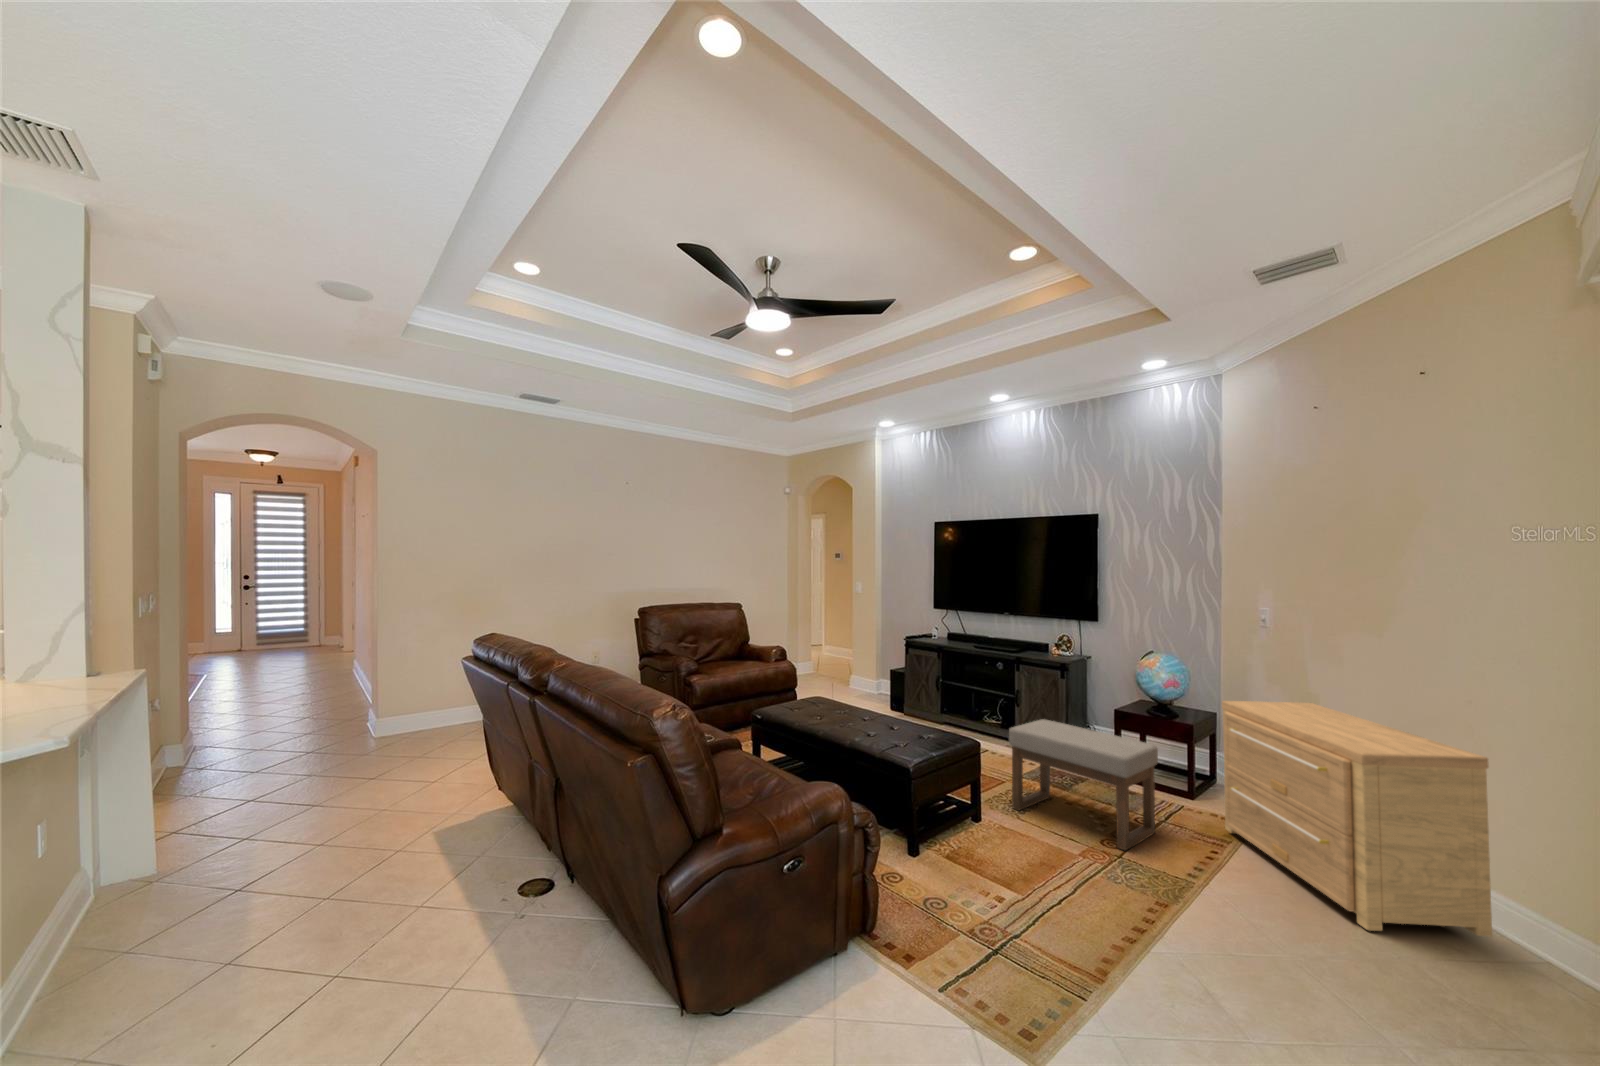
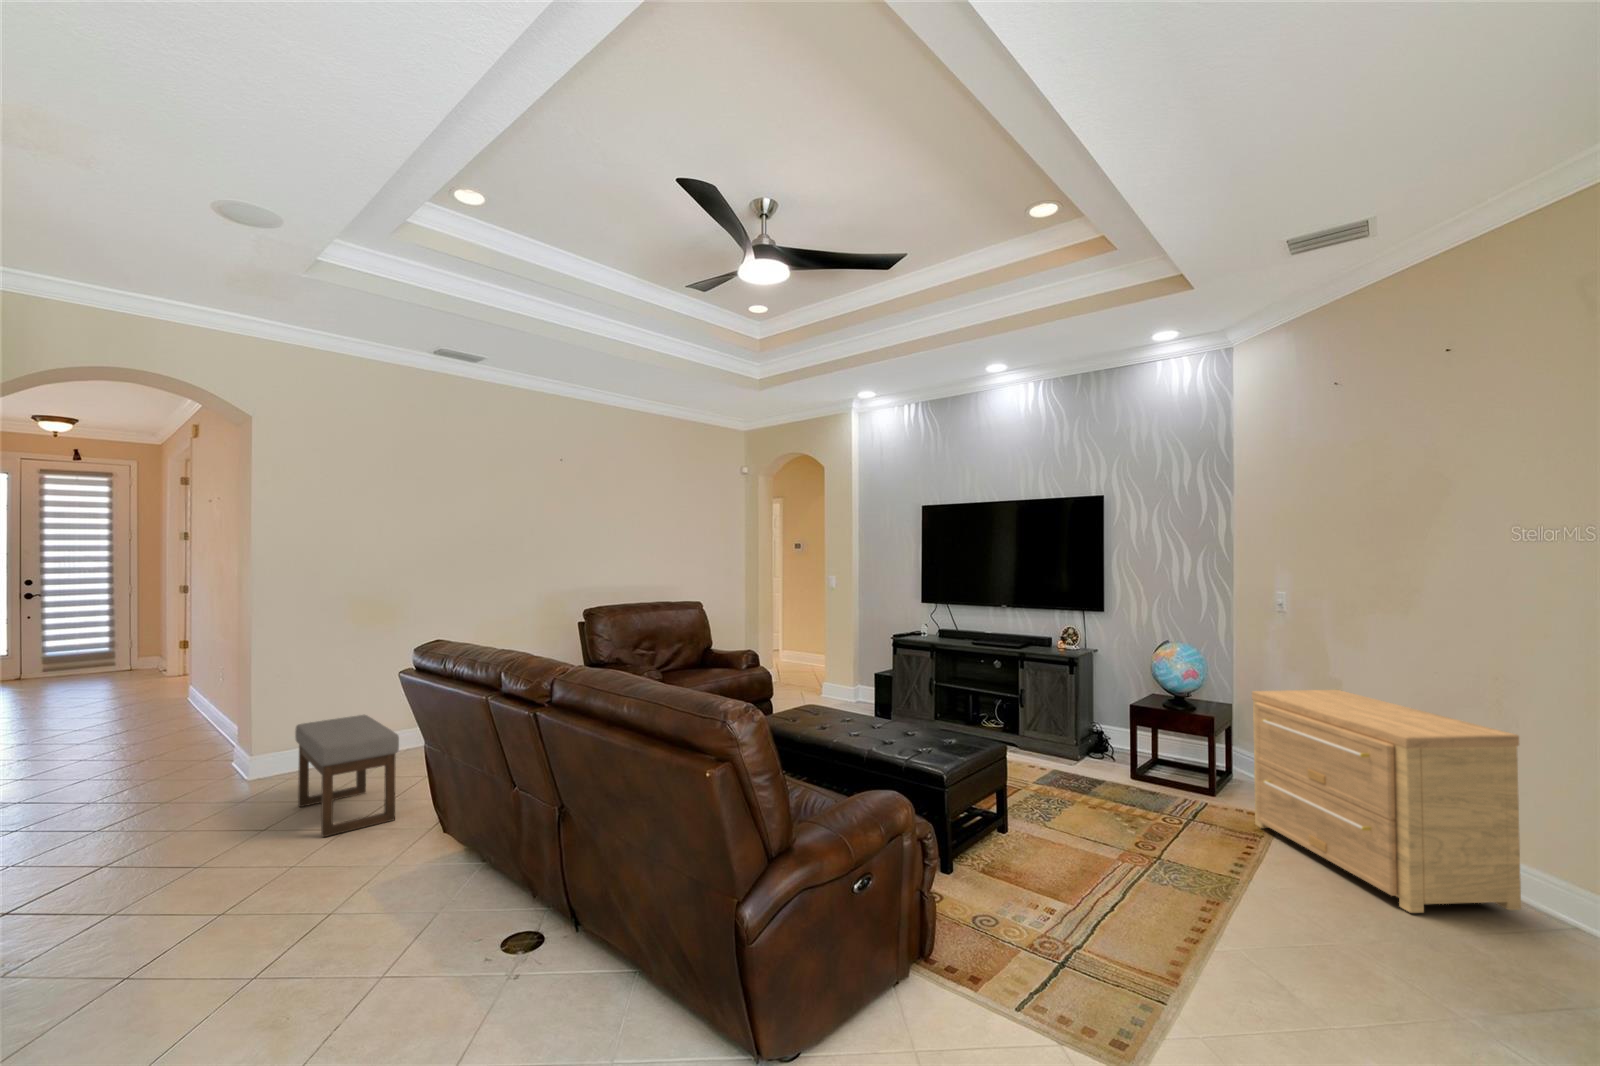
ottoman: present [1009,719,1158,850] -> present [295,715,399,837]

